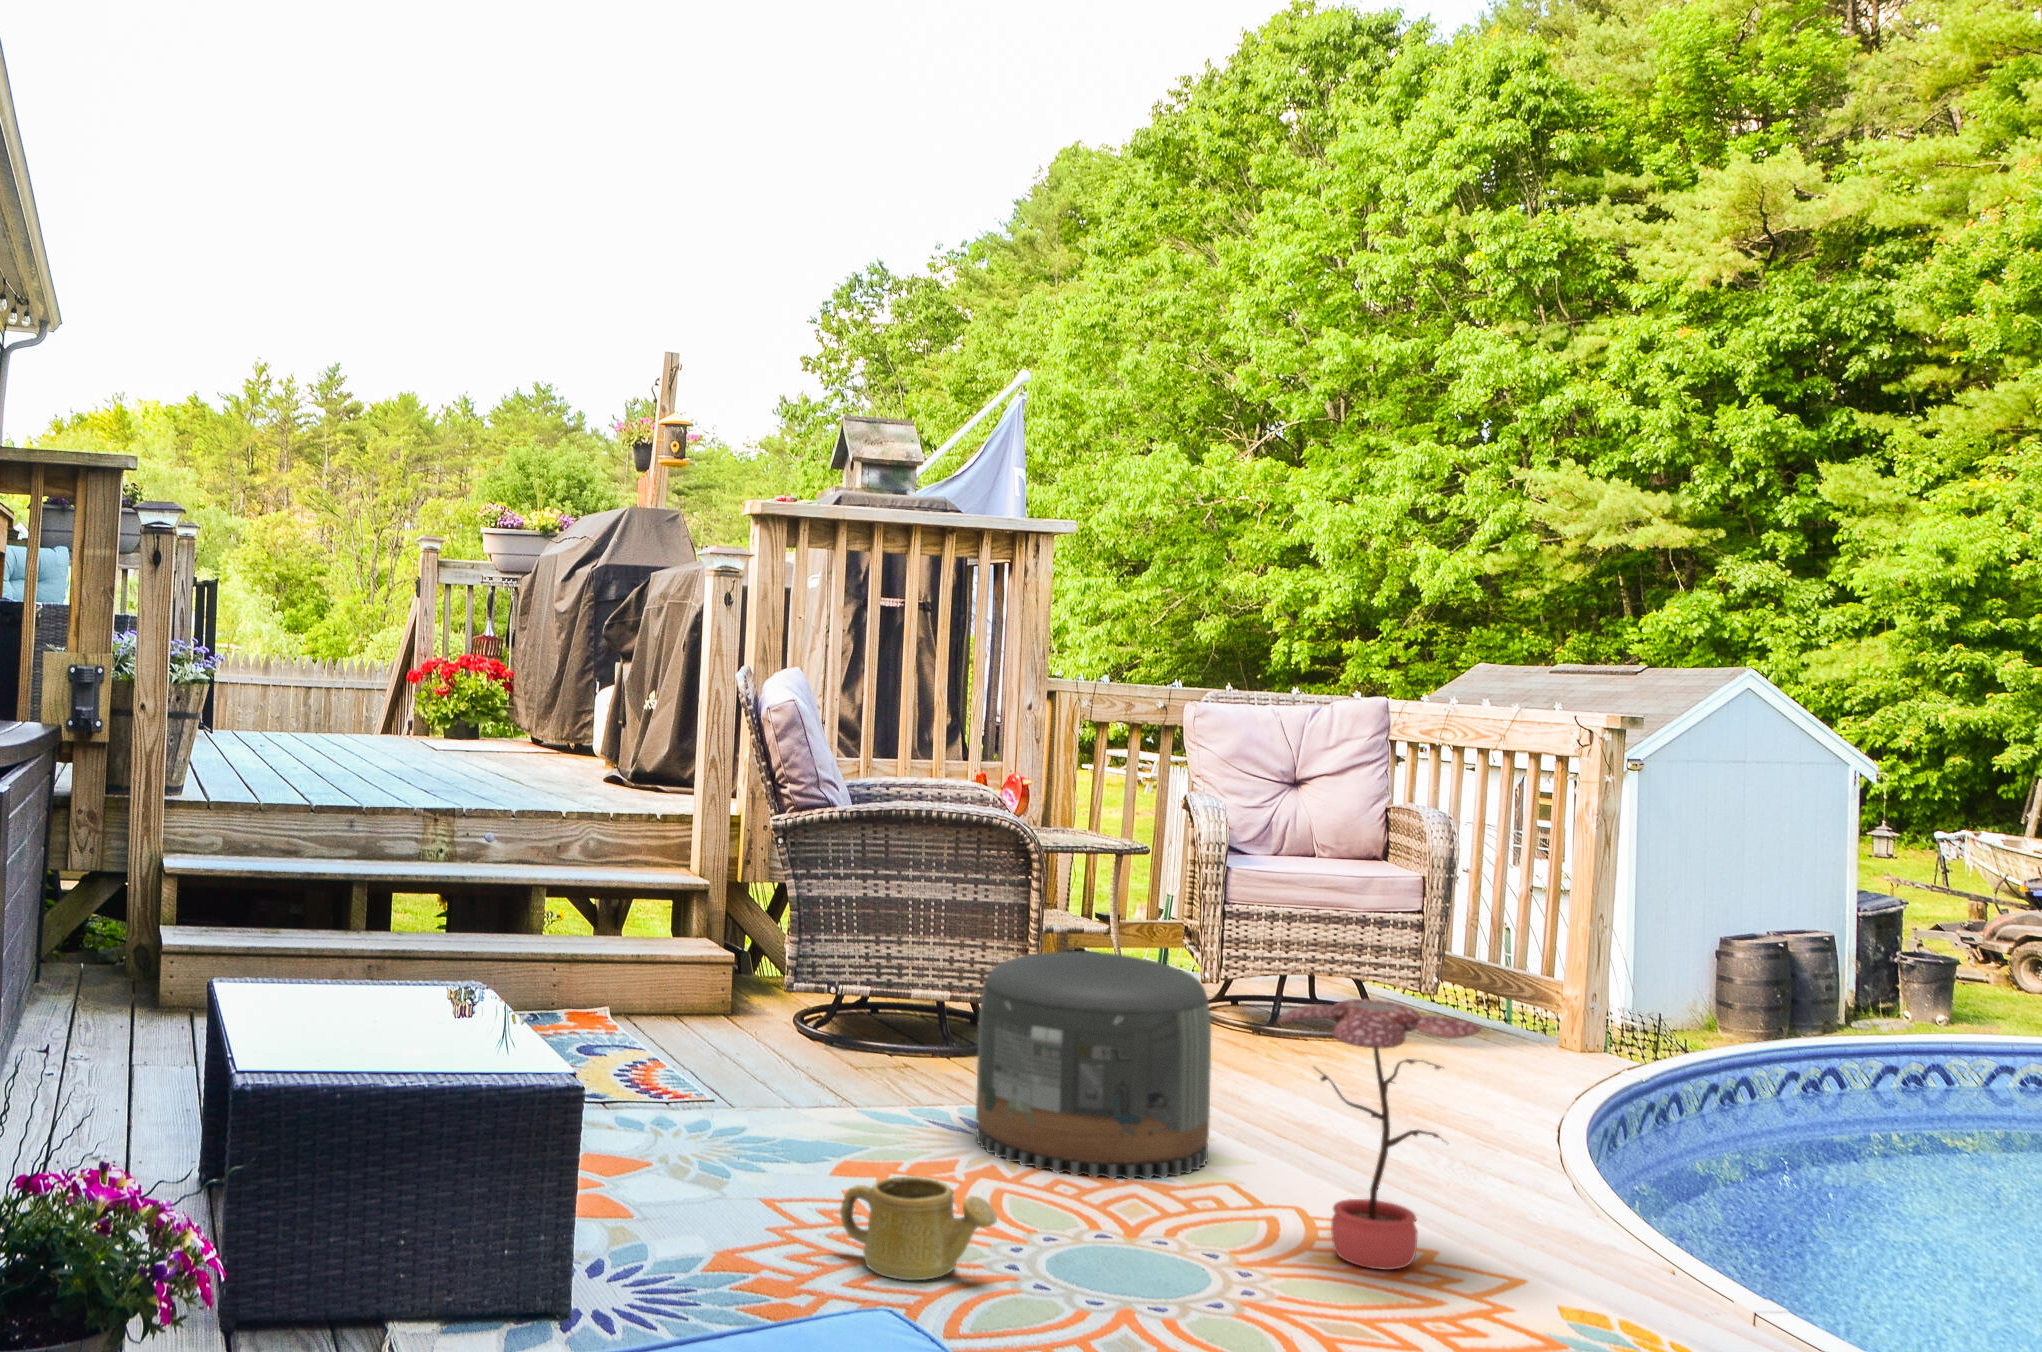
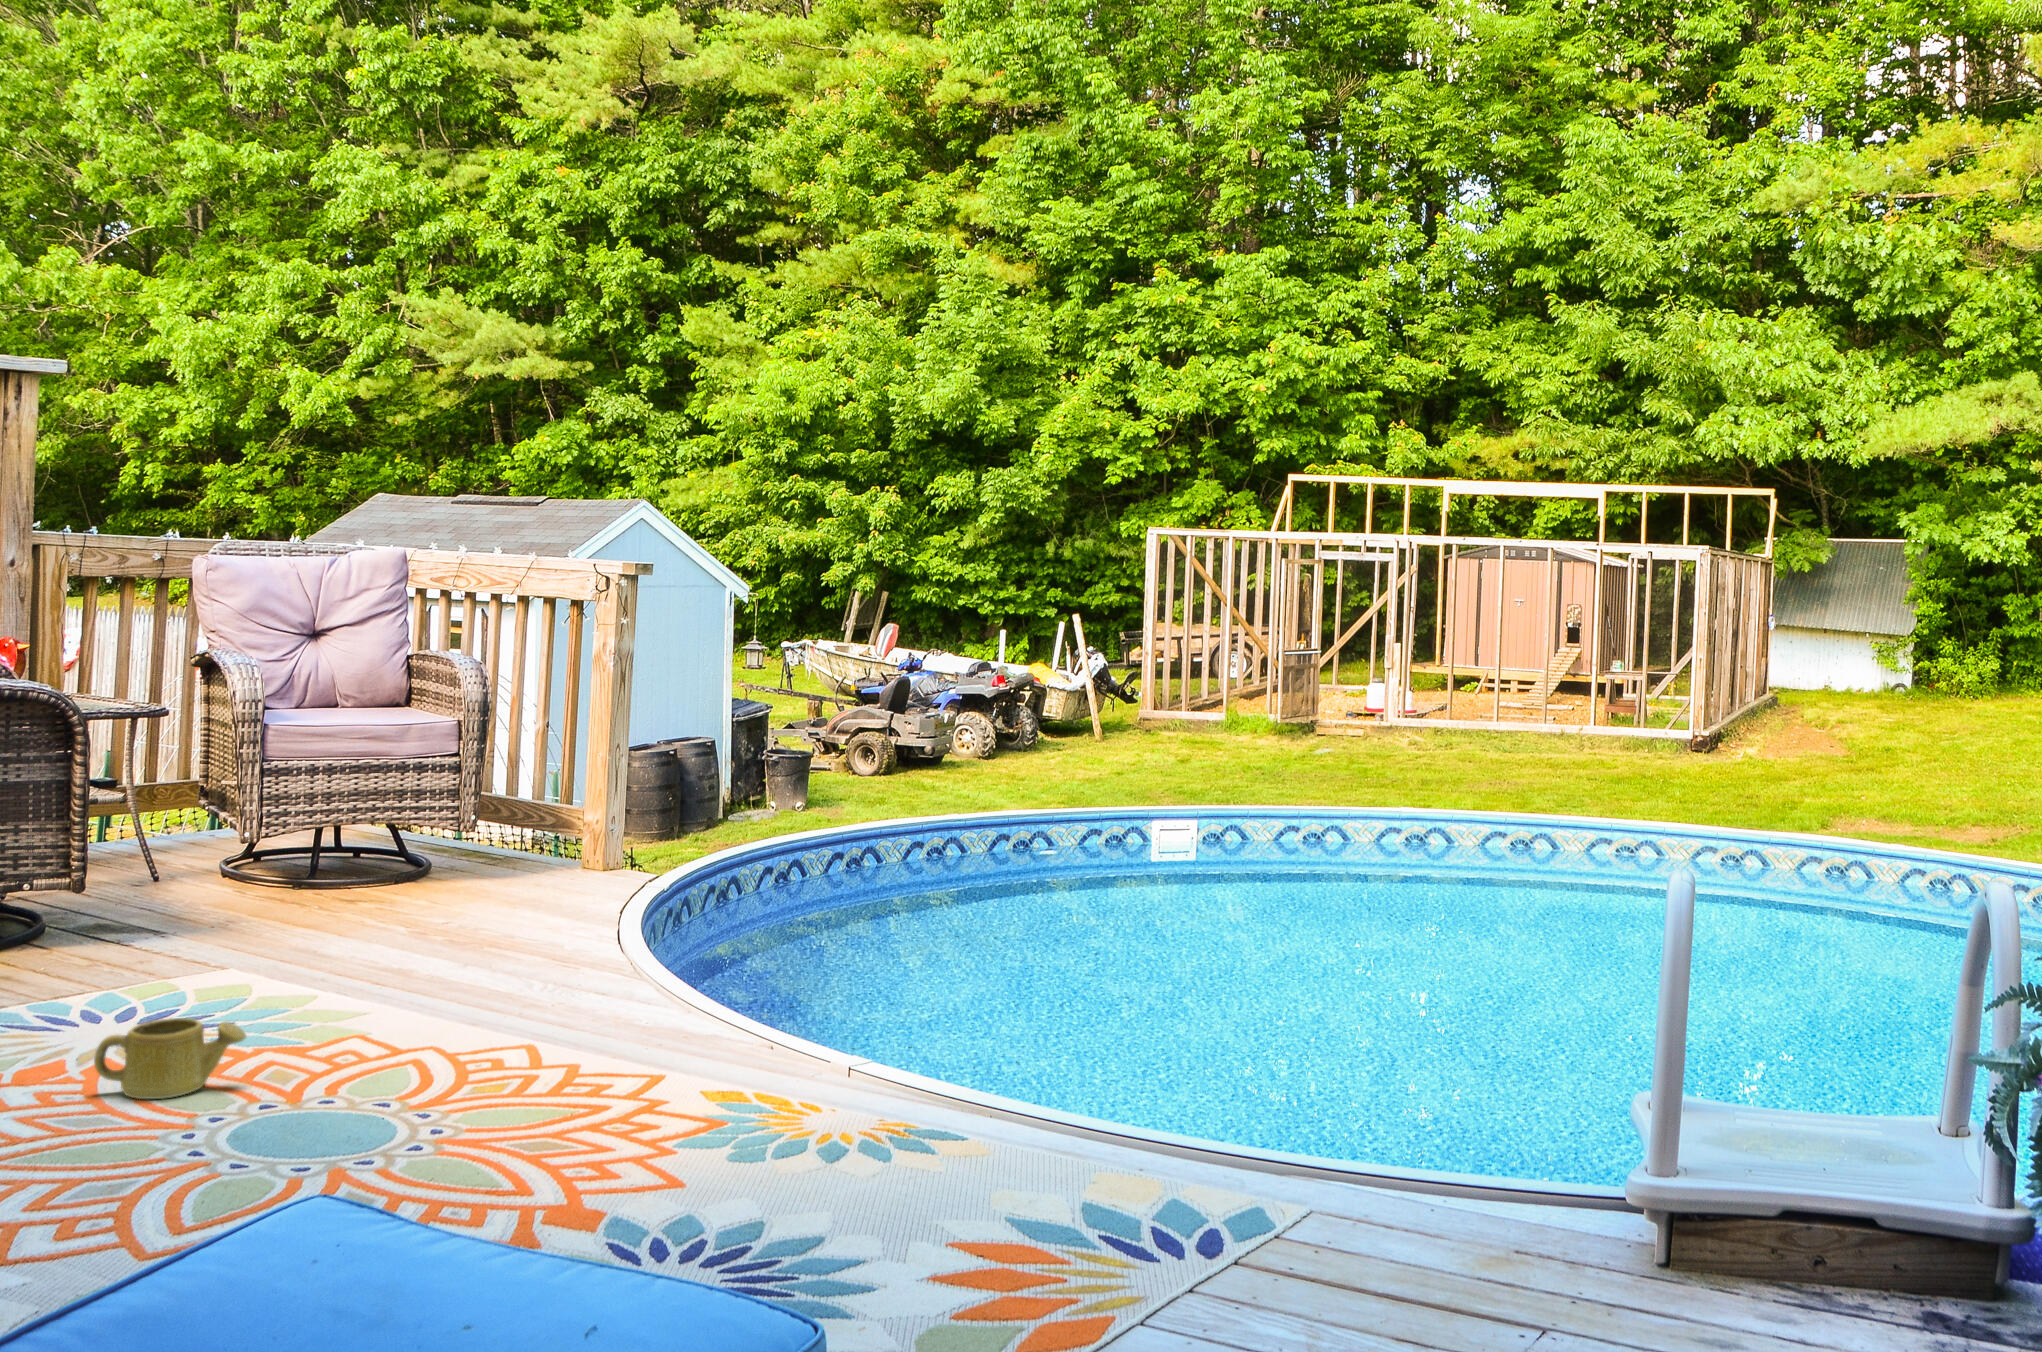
pouf: present [976,952,1211,1179] -> none [120,823,342,1013]
potted plant: present [1278,999,1481,1270] -> none [437,827,590,1019]

